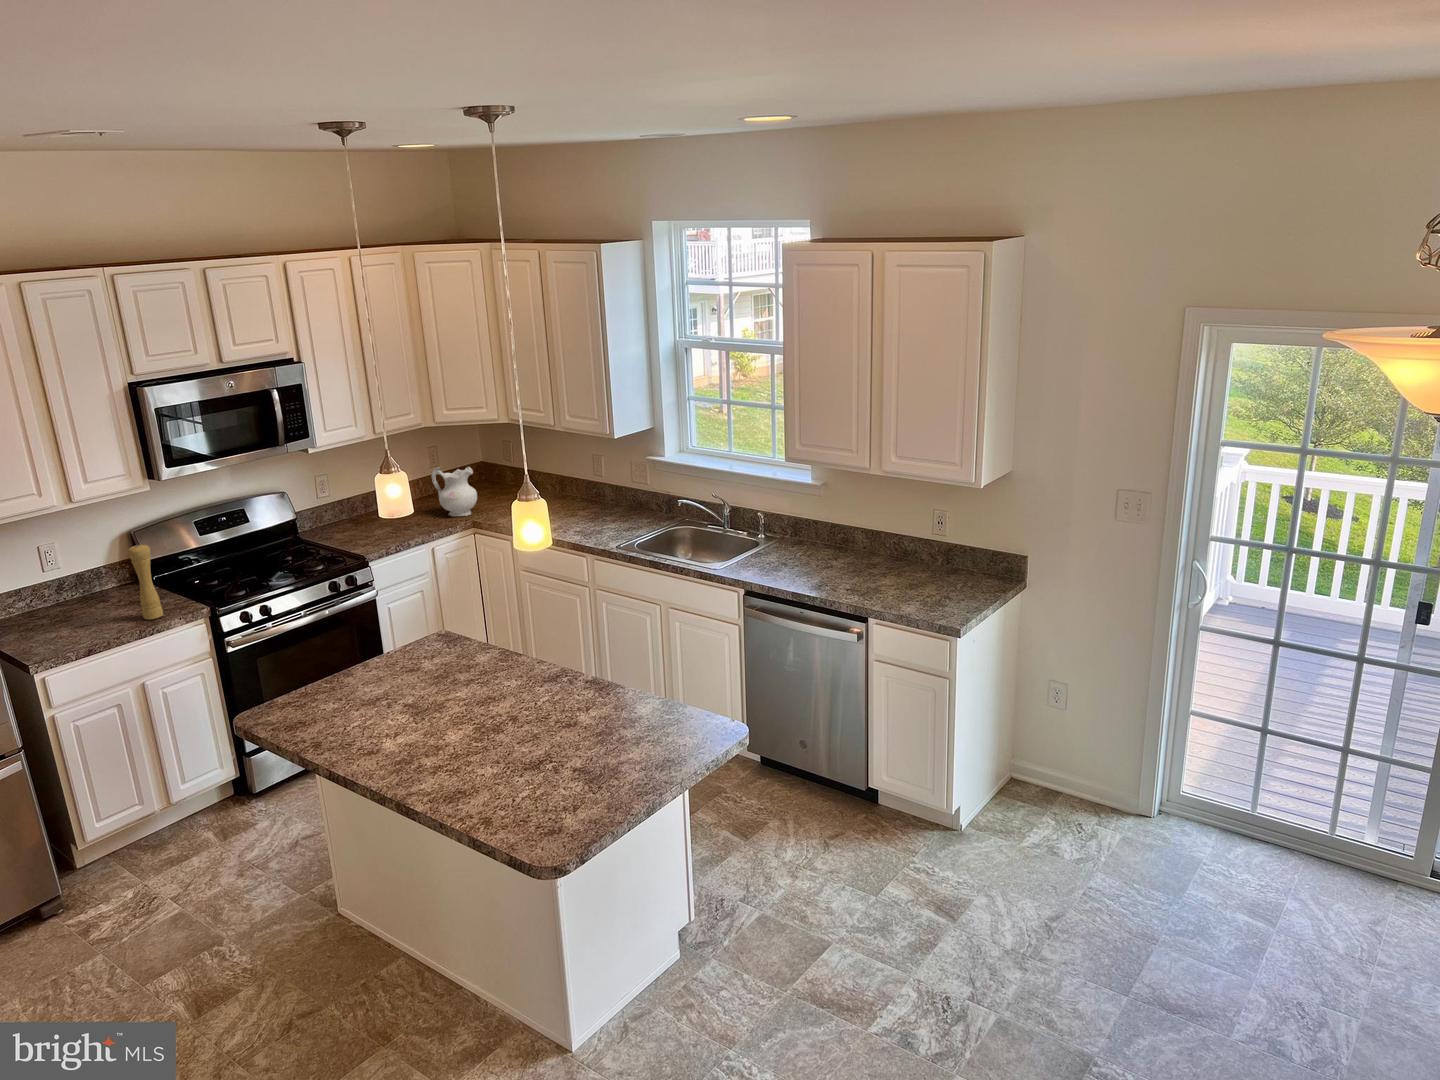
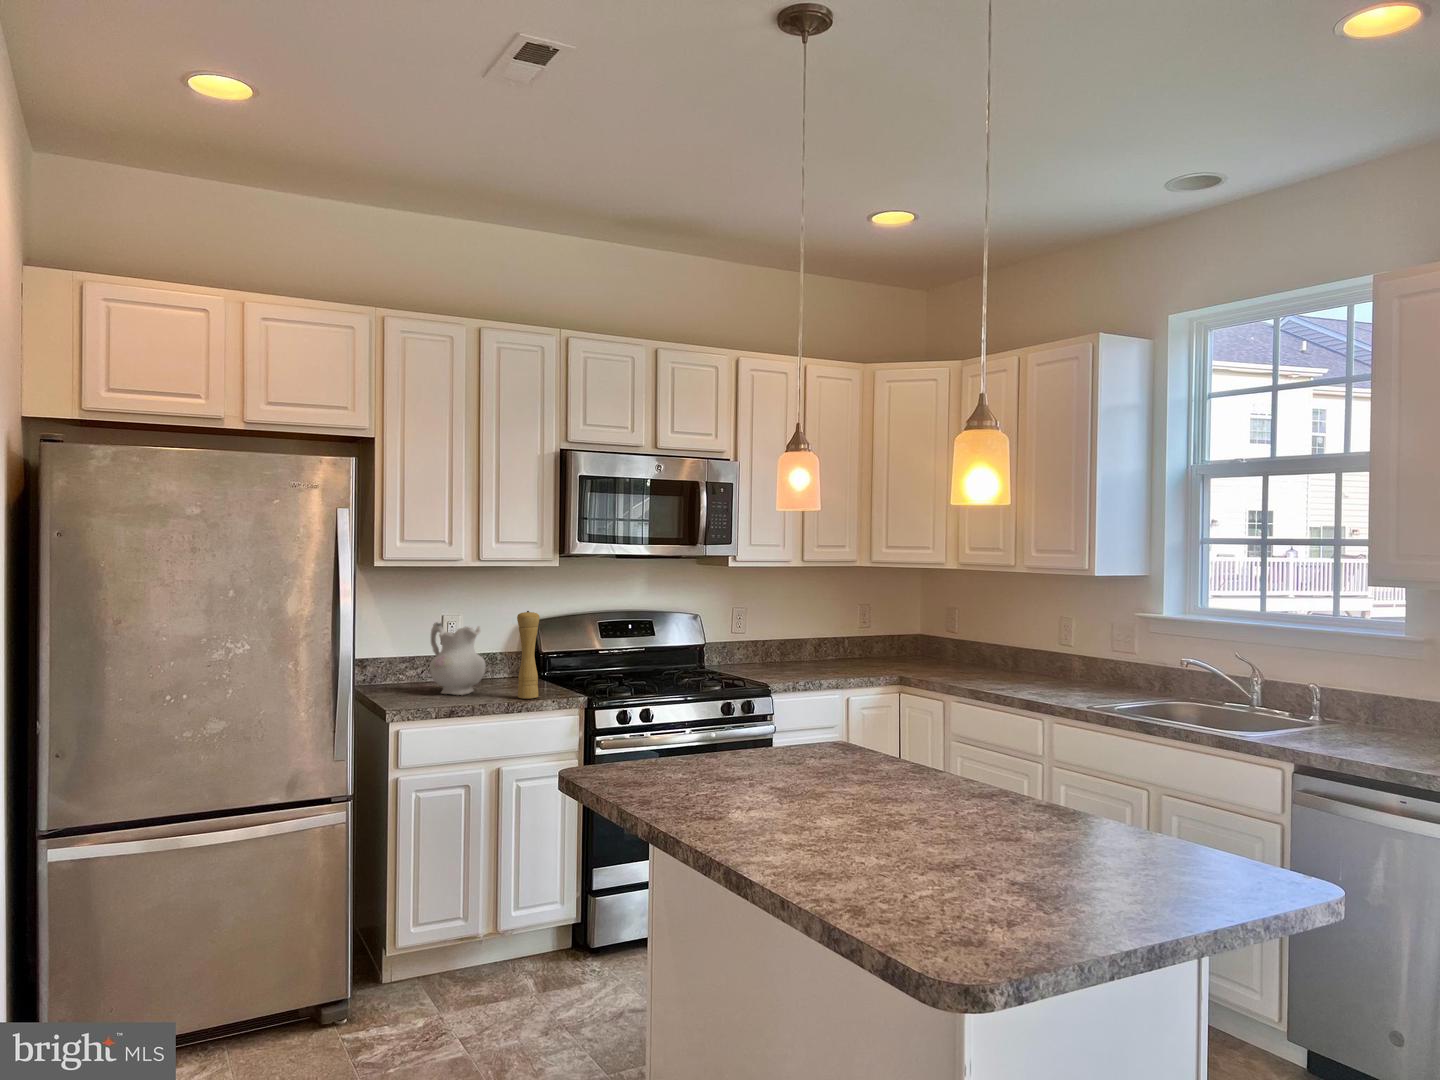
ceramic pitcher: present [431,467,477,516] -> present [430,622,486,695]

